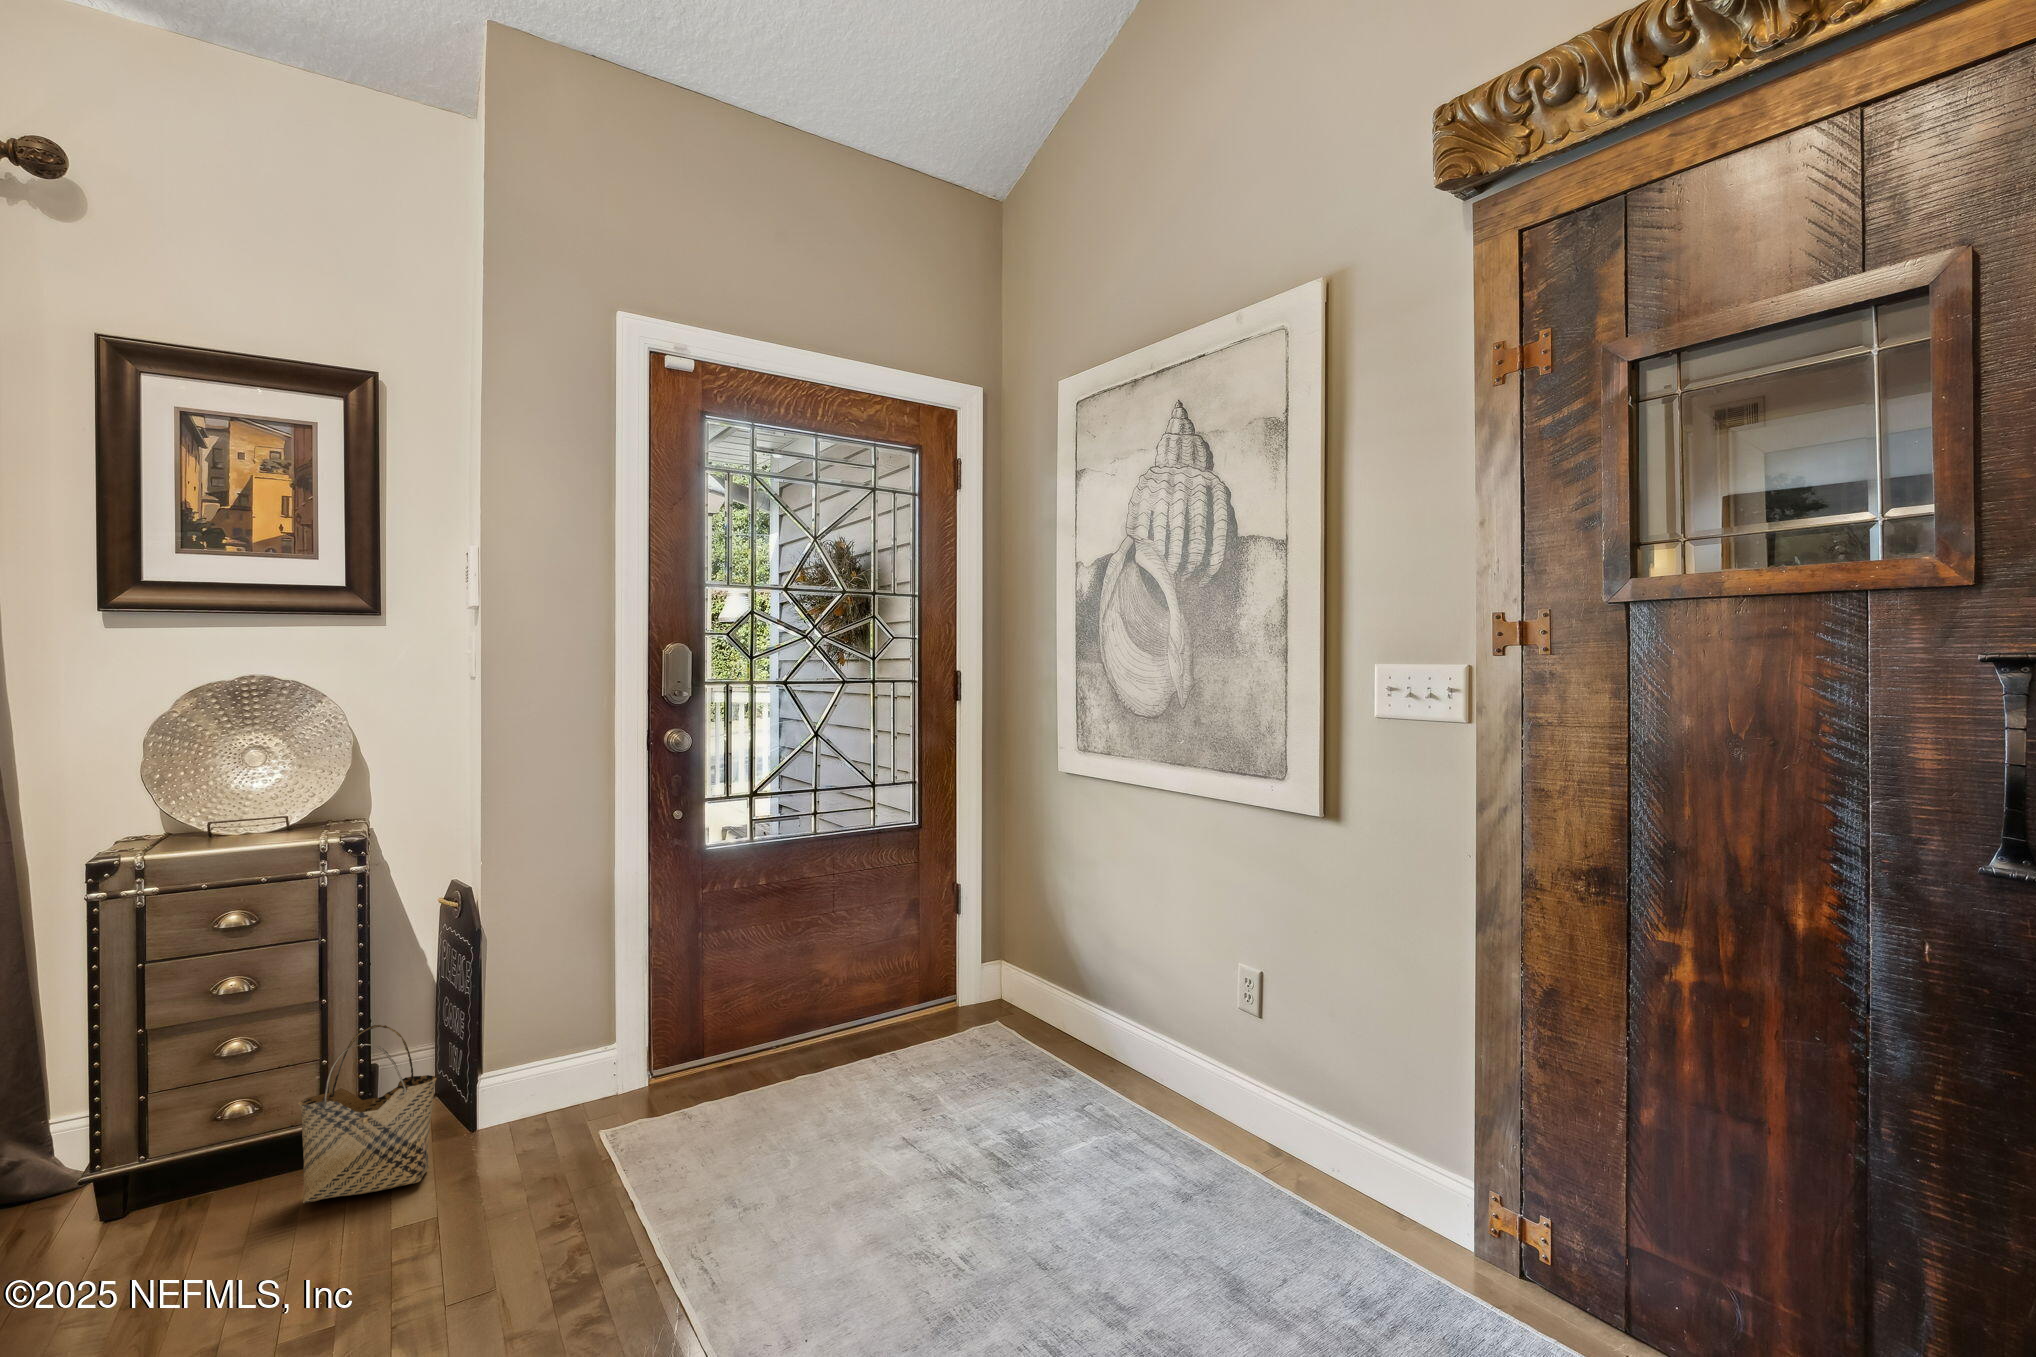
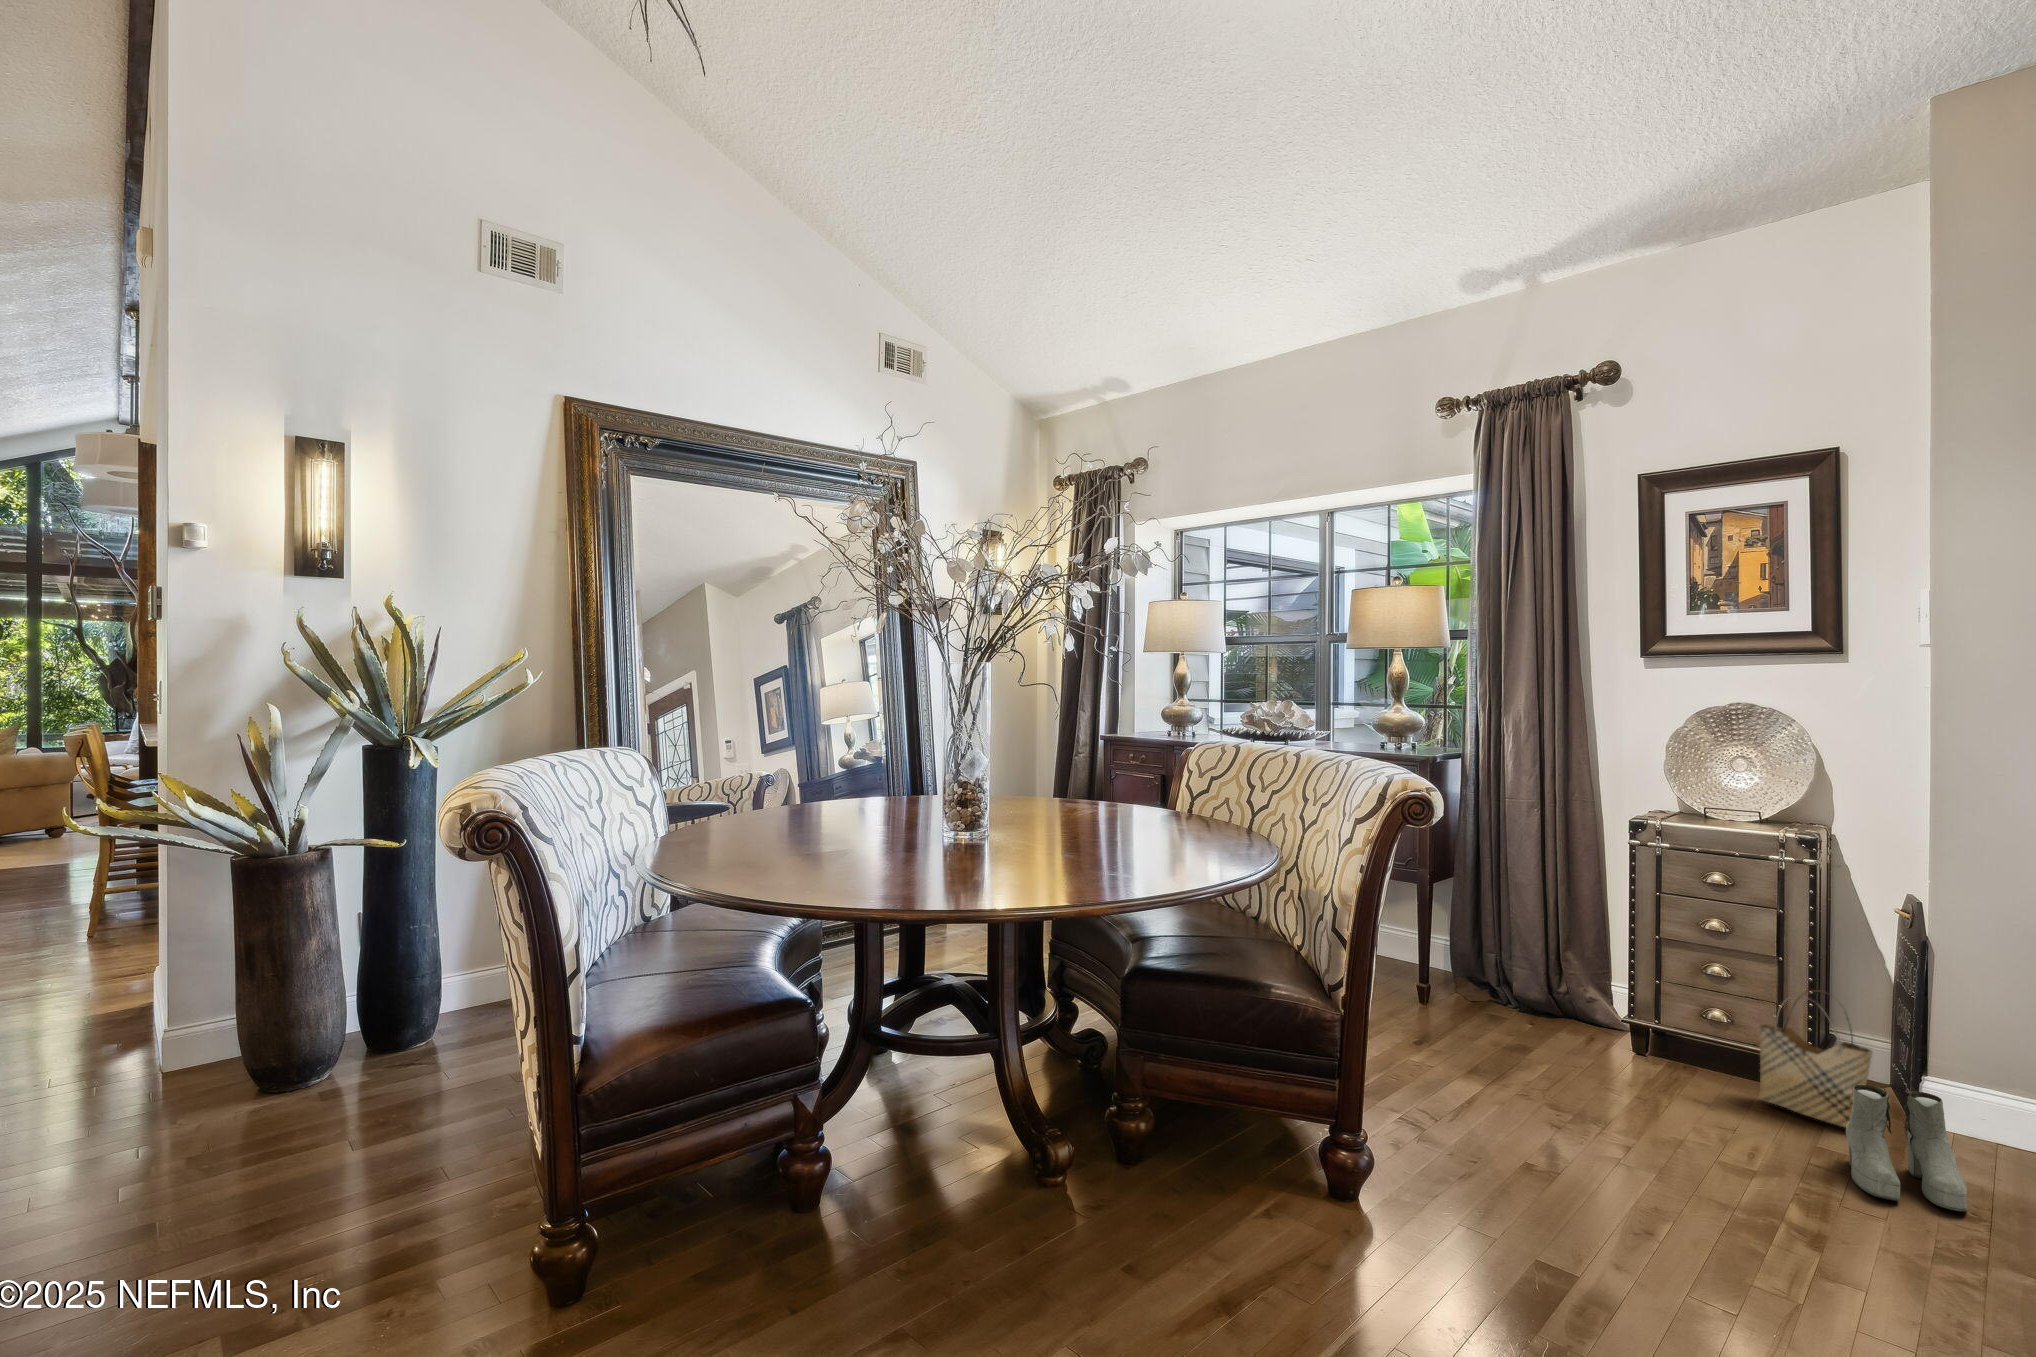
boots: none [424,1104,550,1265] -> present [1846,1084,1968,1212]

